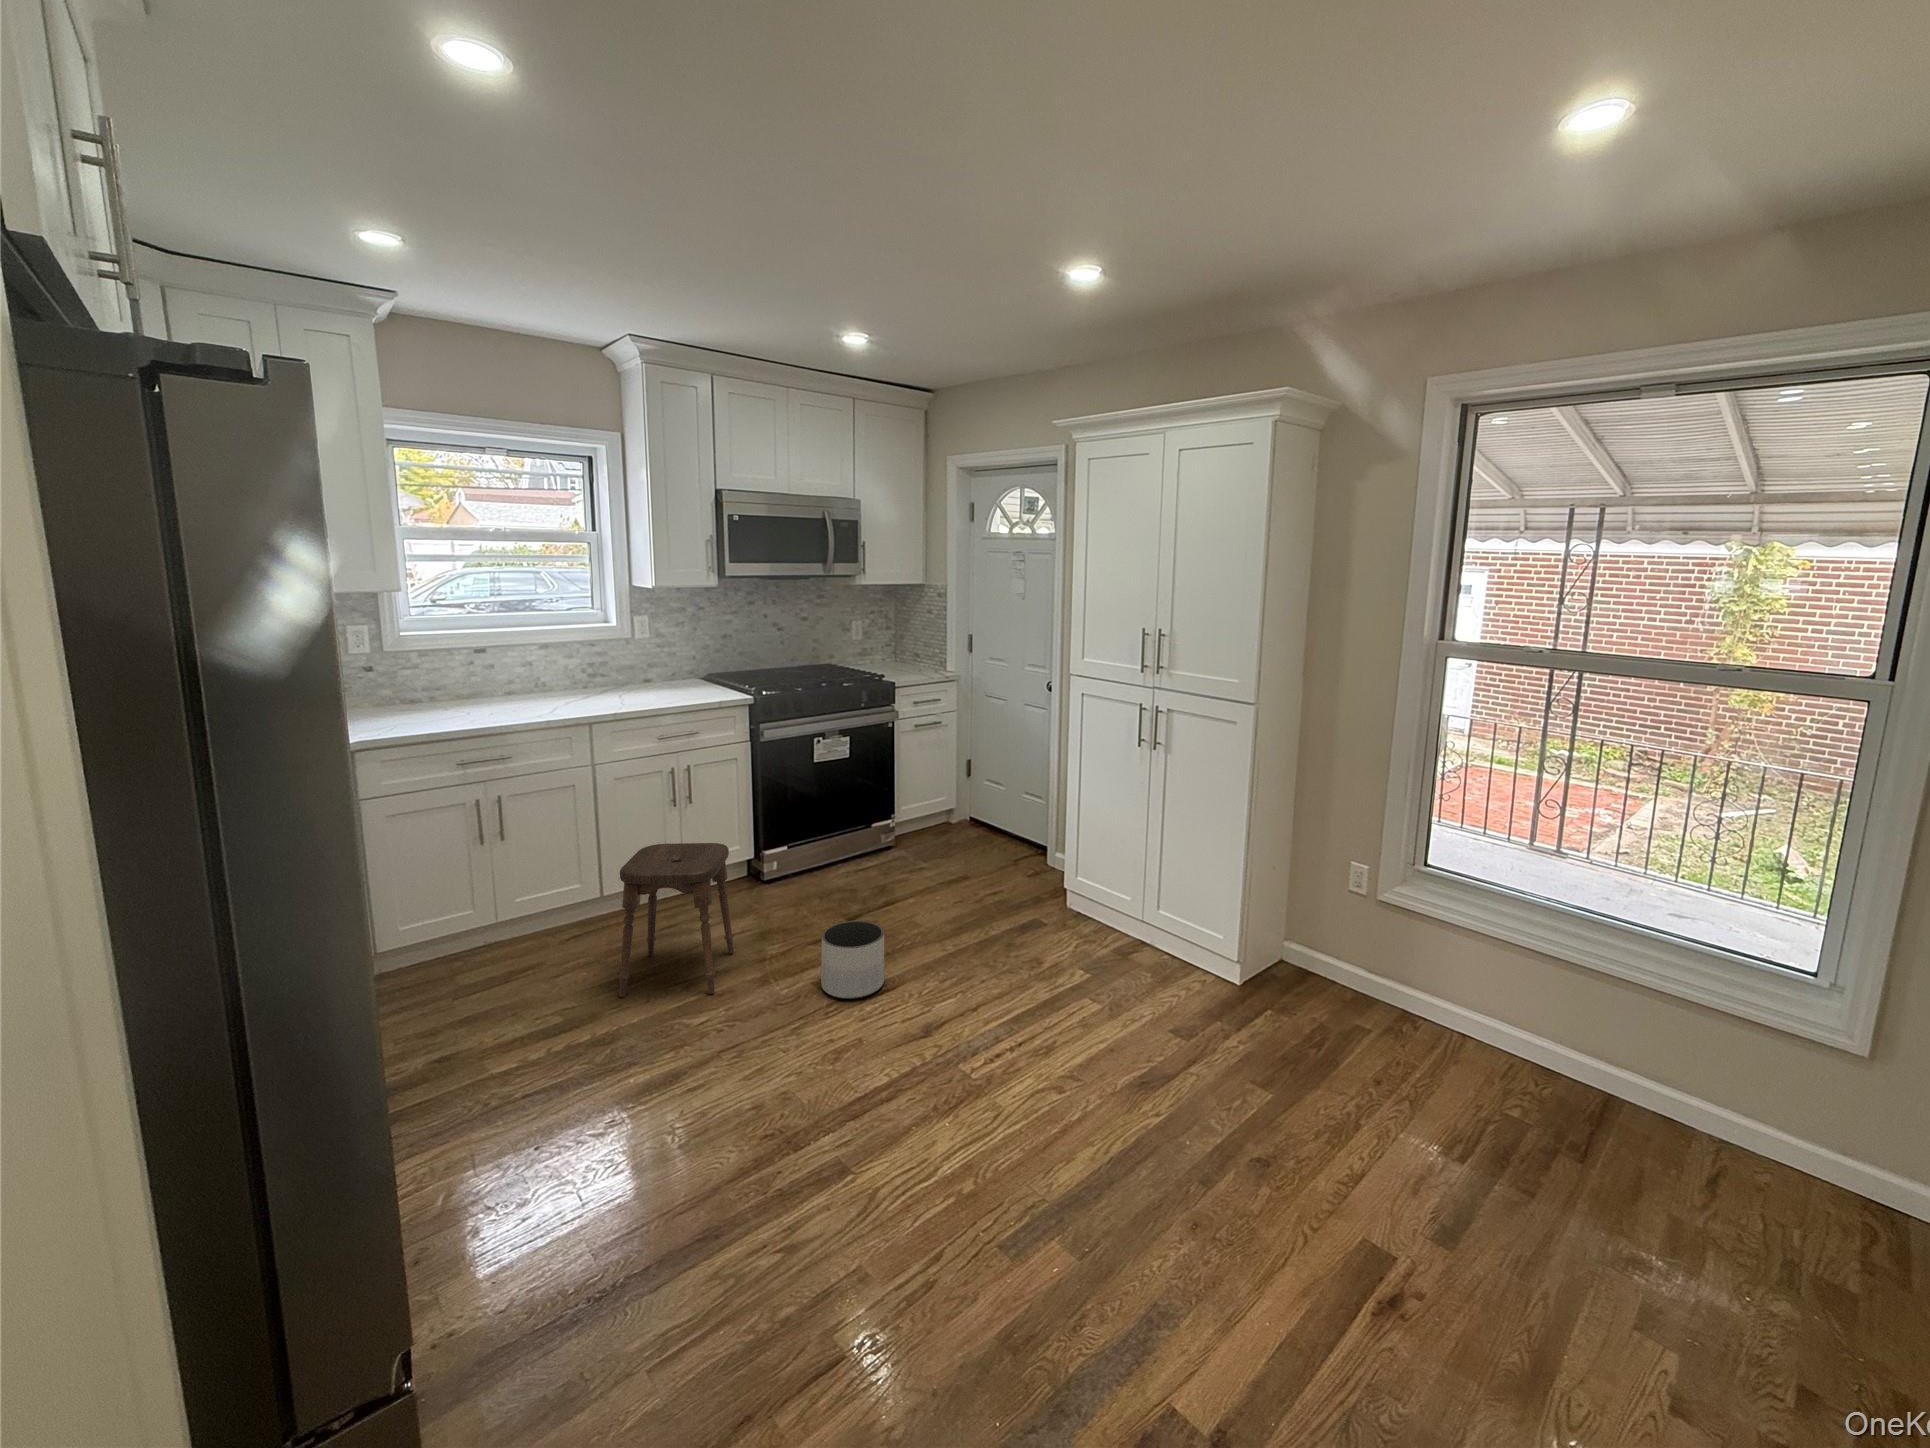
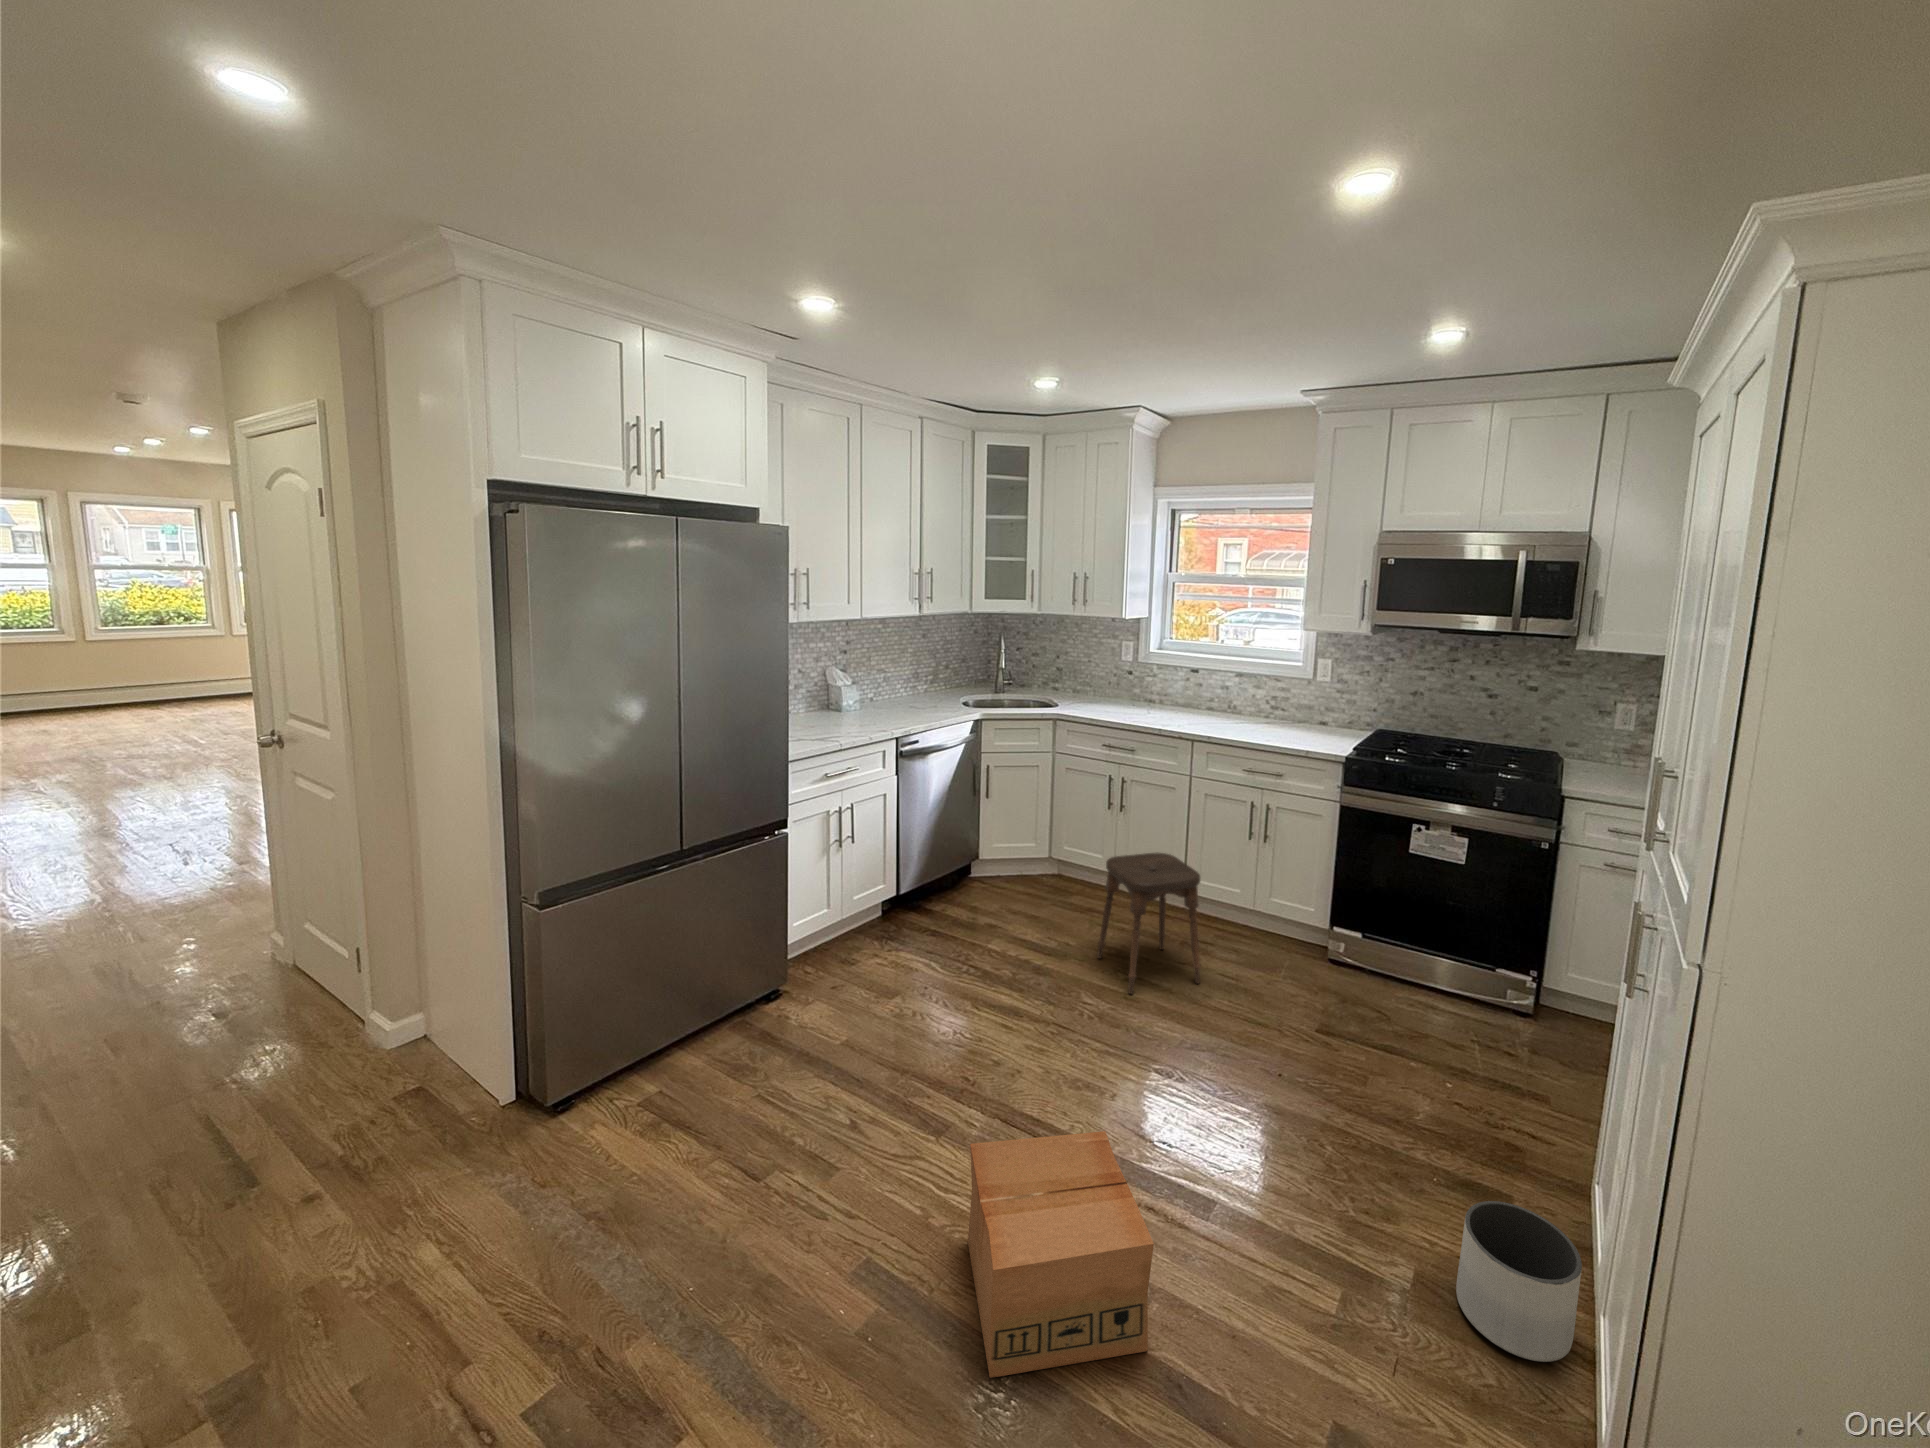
planter: present [821,921,884,999] -> present [1456,1201,1582,1362]
cardboard box: none [999,1003,1137,1169] -> present [968,1131,1154,1378]

